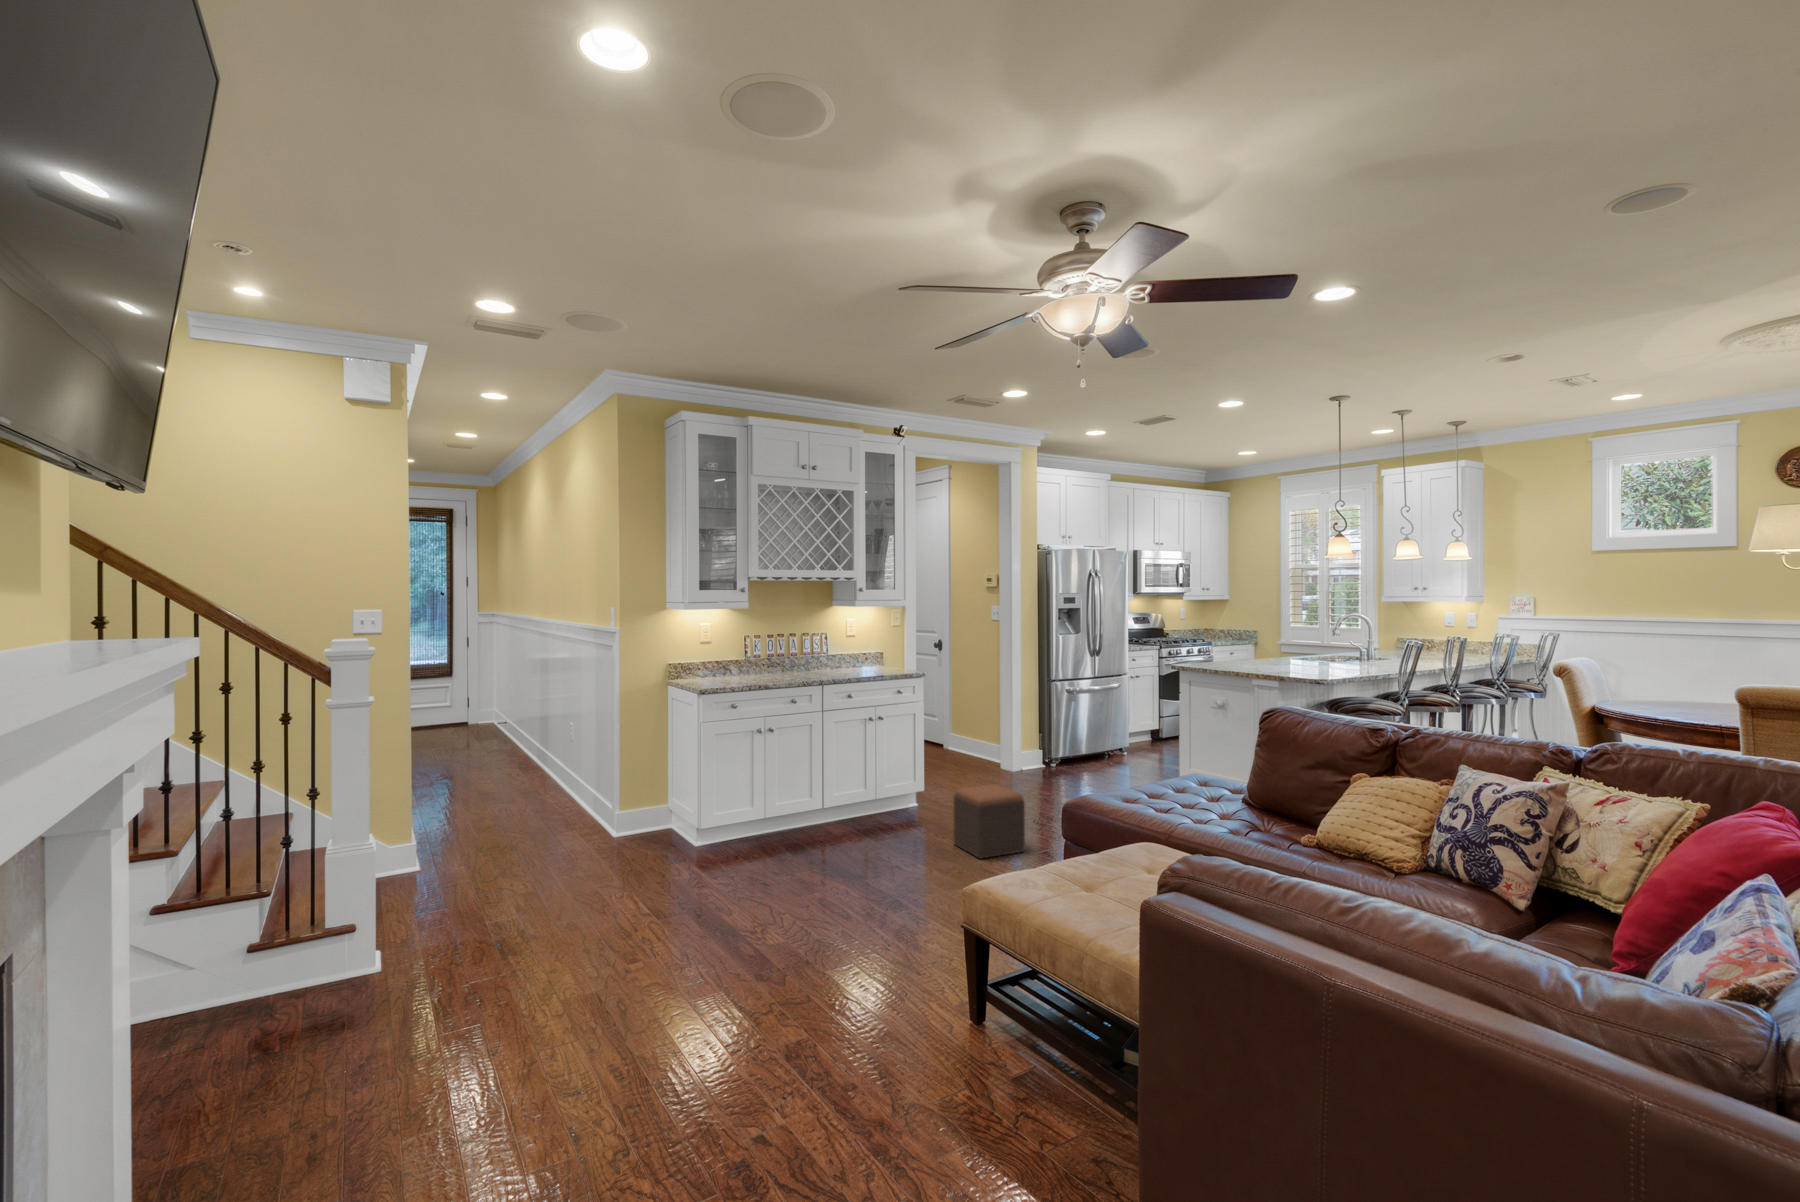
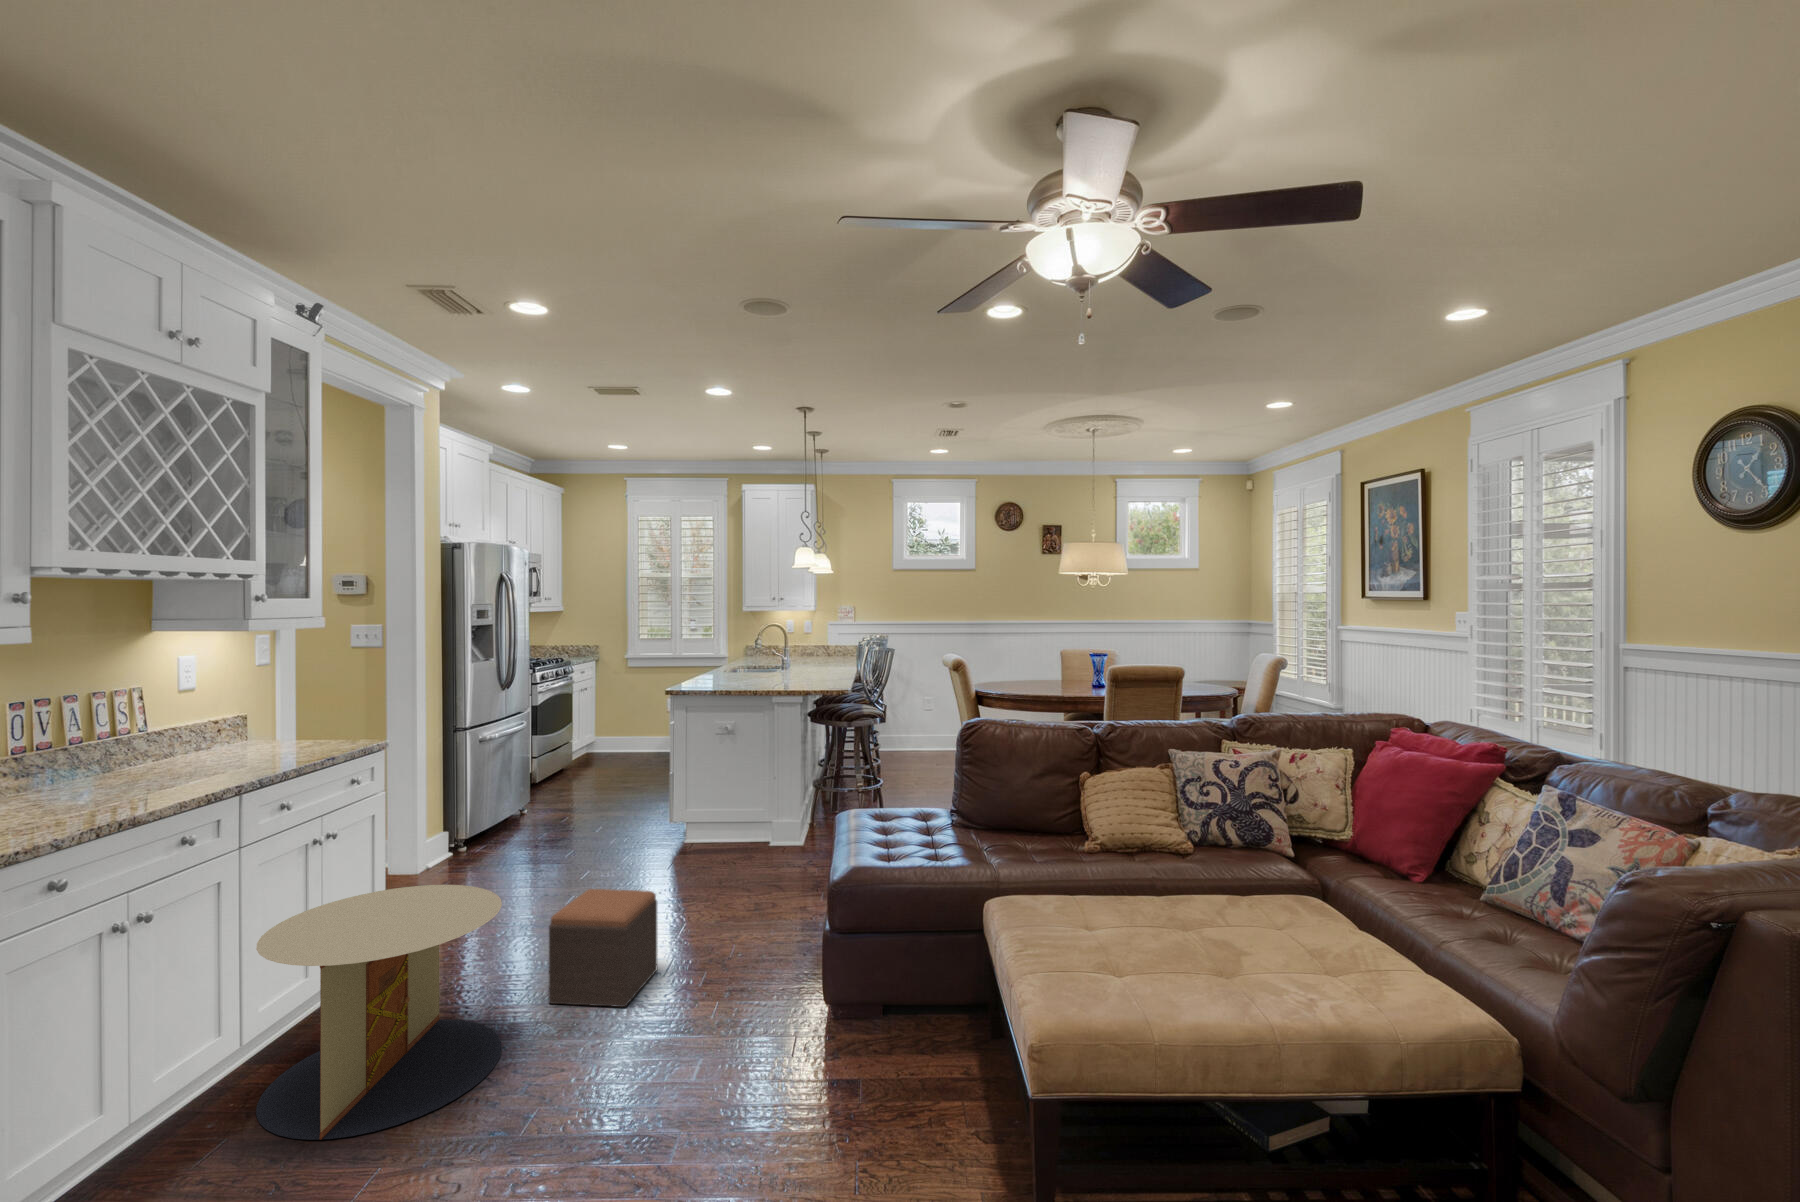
side table: none [807,751,917,860] -> present [256,885,502,1140]

